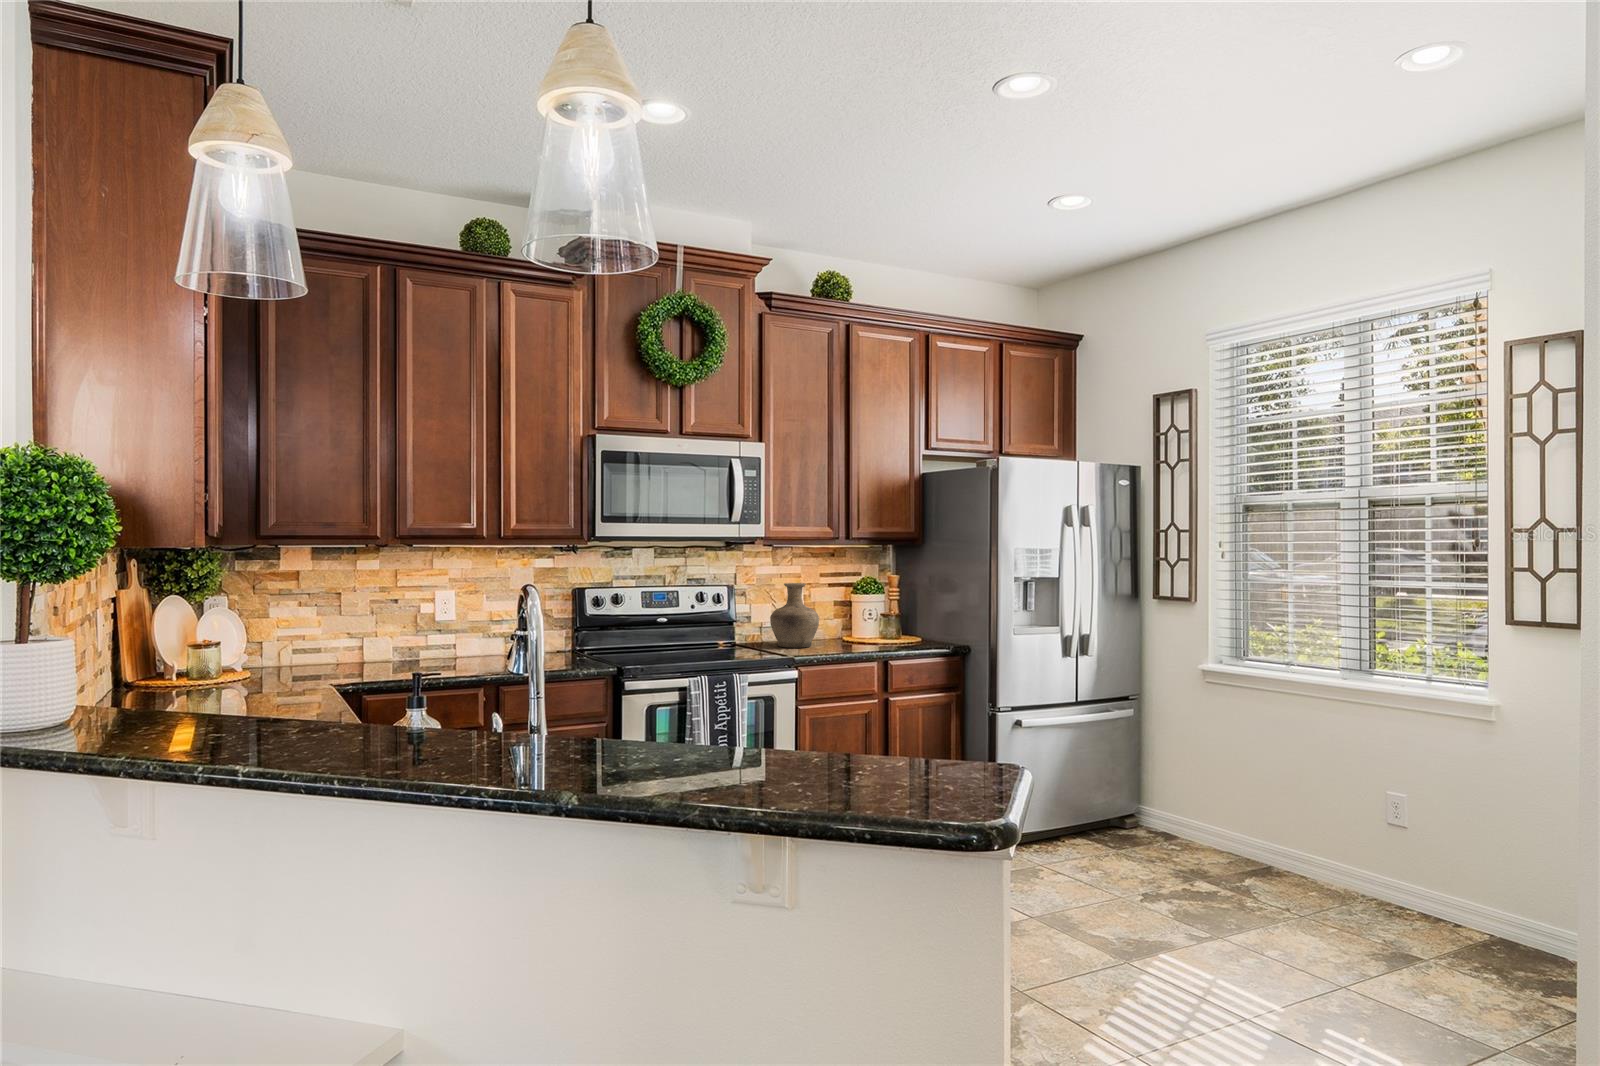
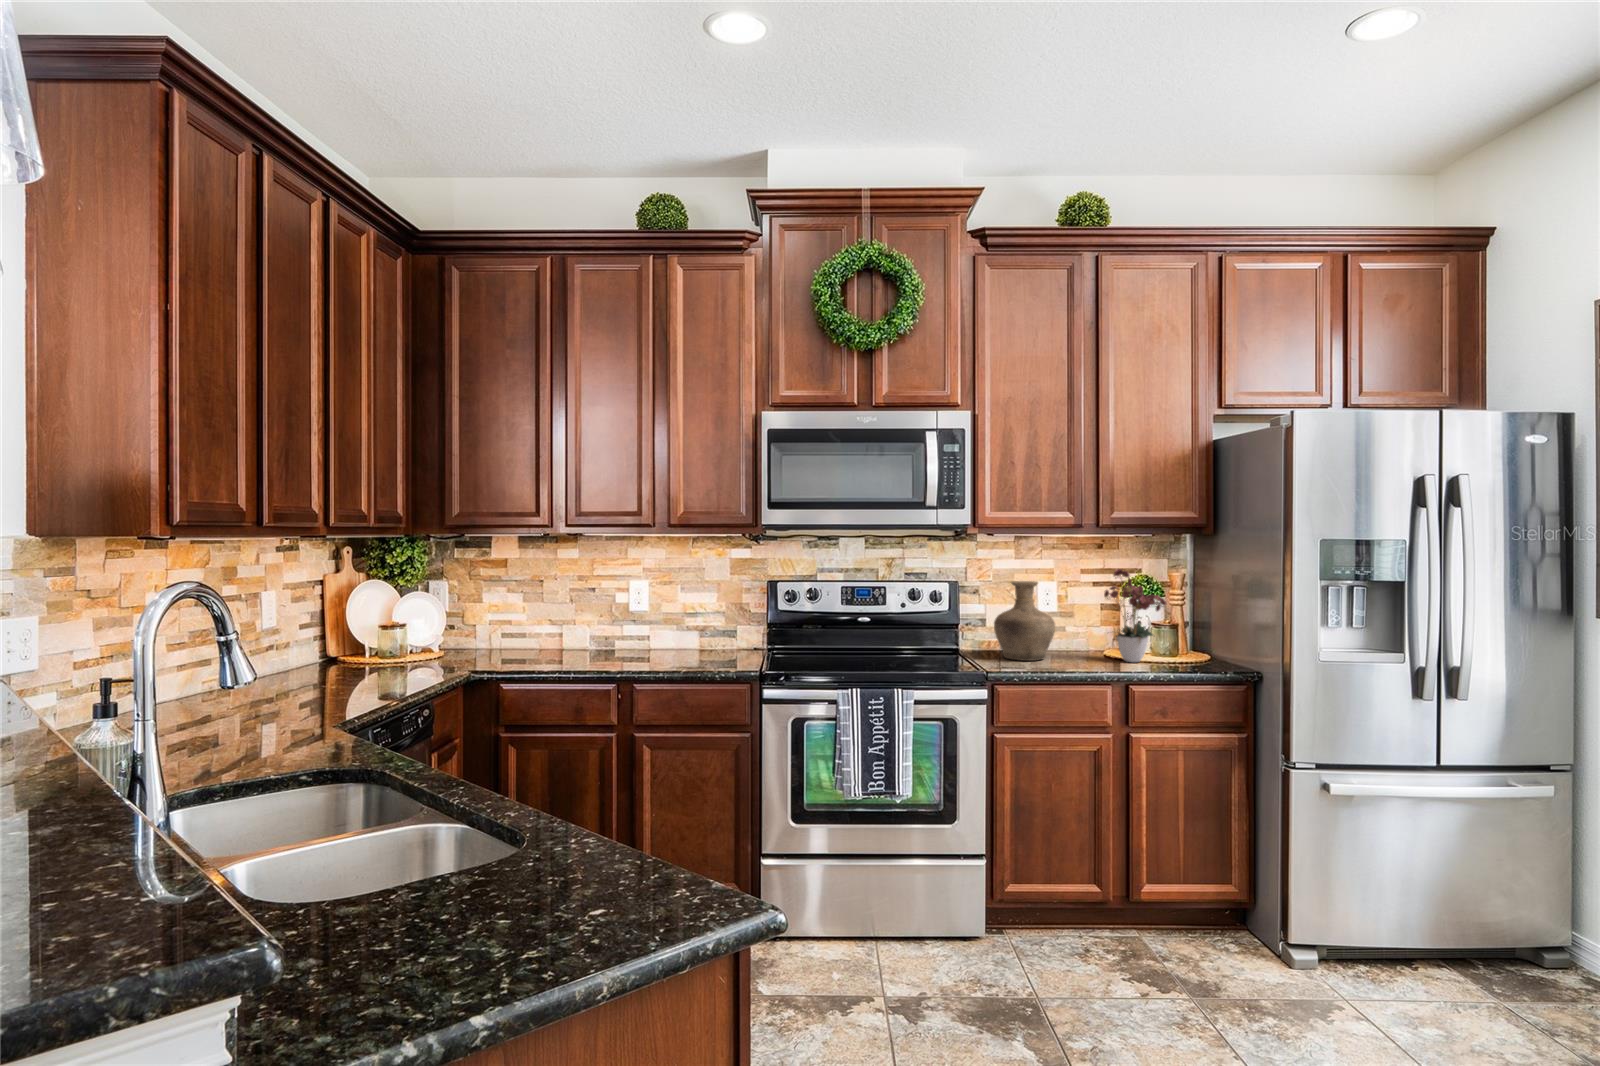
flower arrangement: none [851,568,903,644] -> present [1104,569,1167,662]

